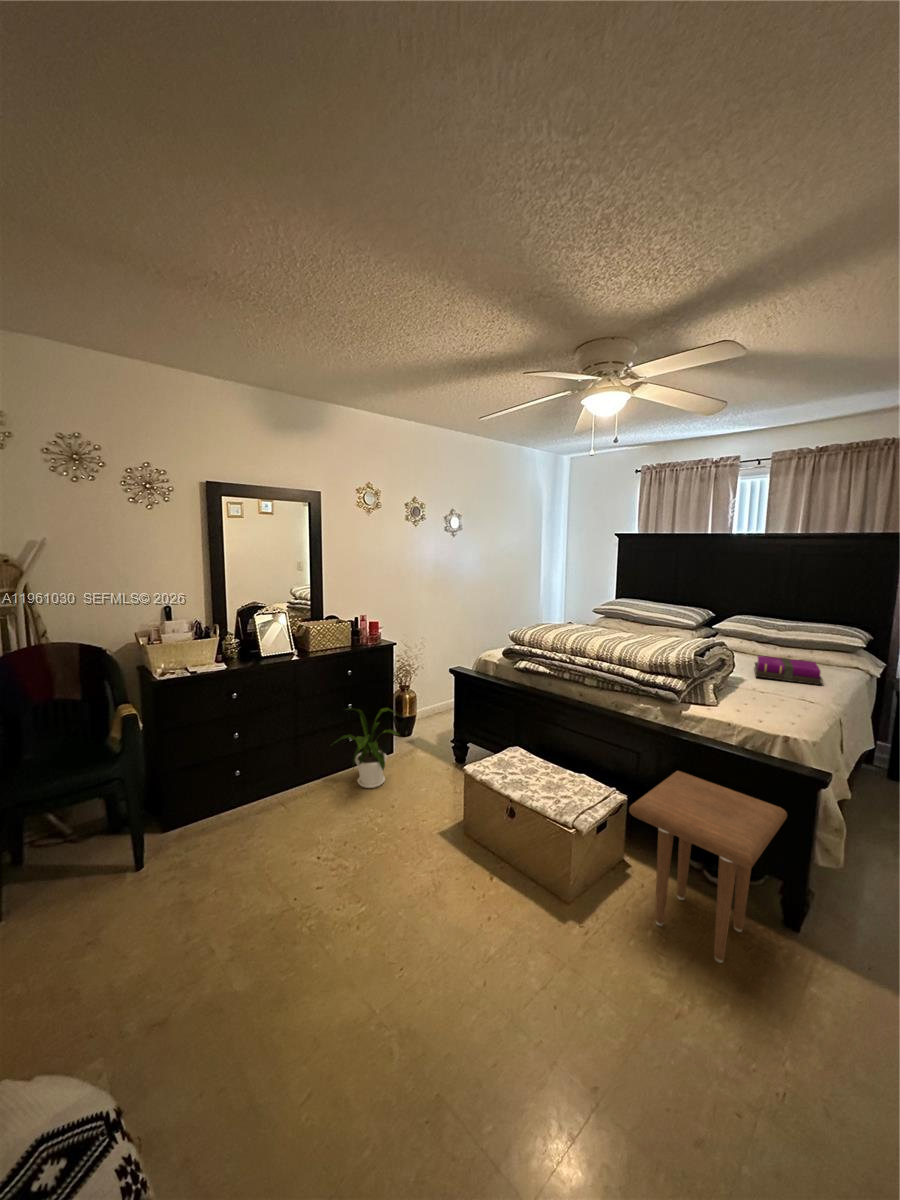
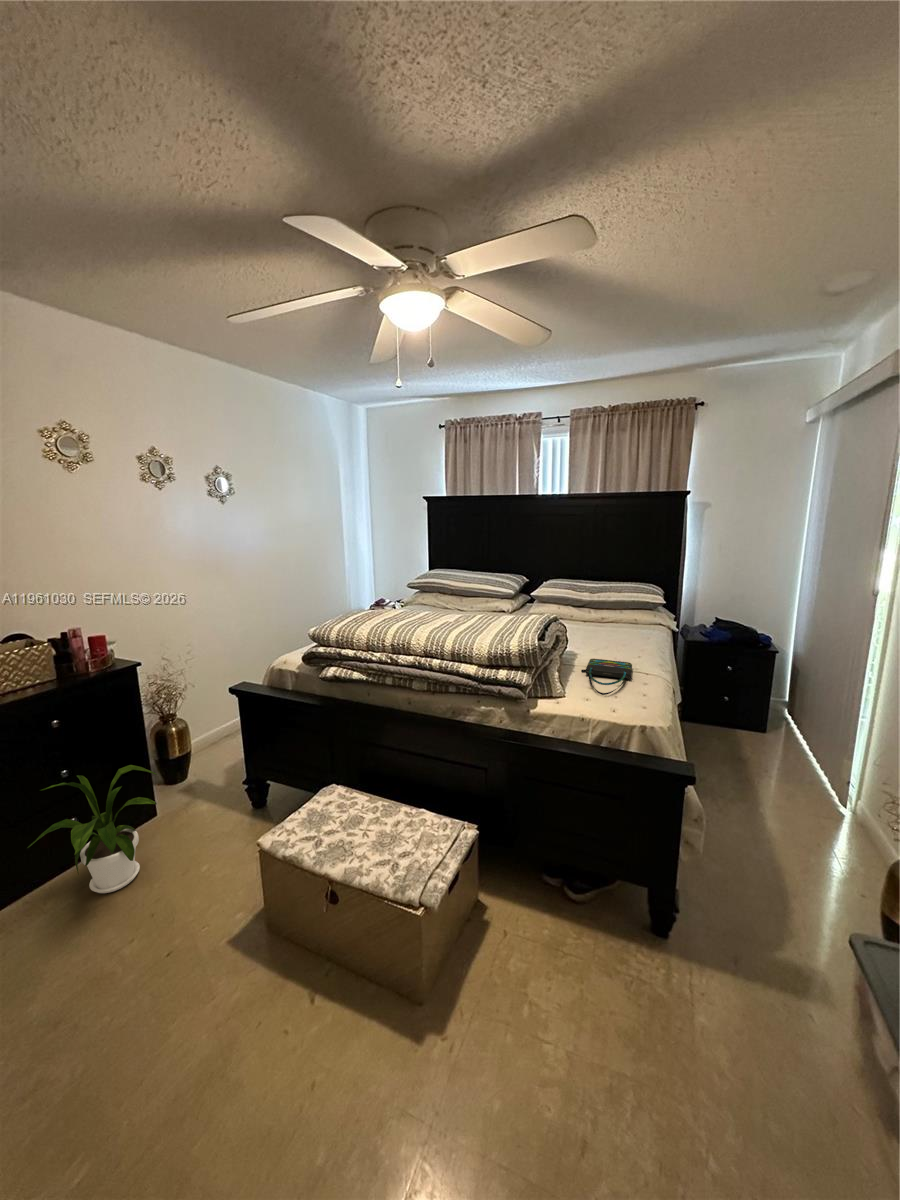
notebook: present [754,656,823,685] -> none [579,623,645,649]
tote bag: none [741,684,799,711] -> present [581,659,632,695]
side table: present [629,771,787,963] -> none [491,785,654,1020]

